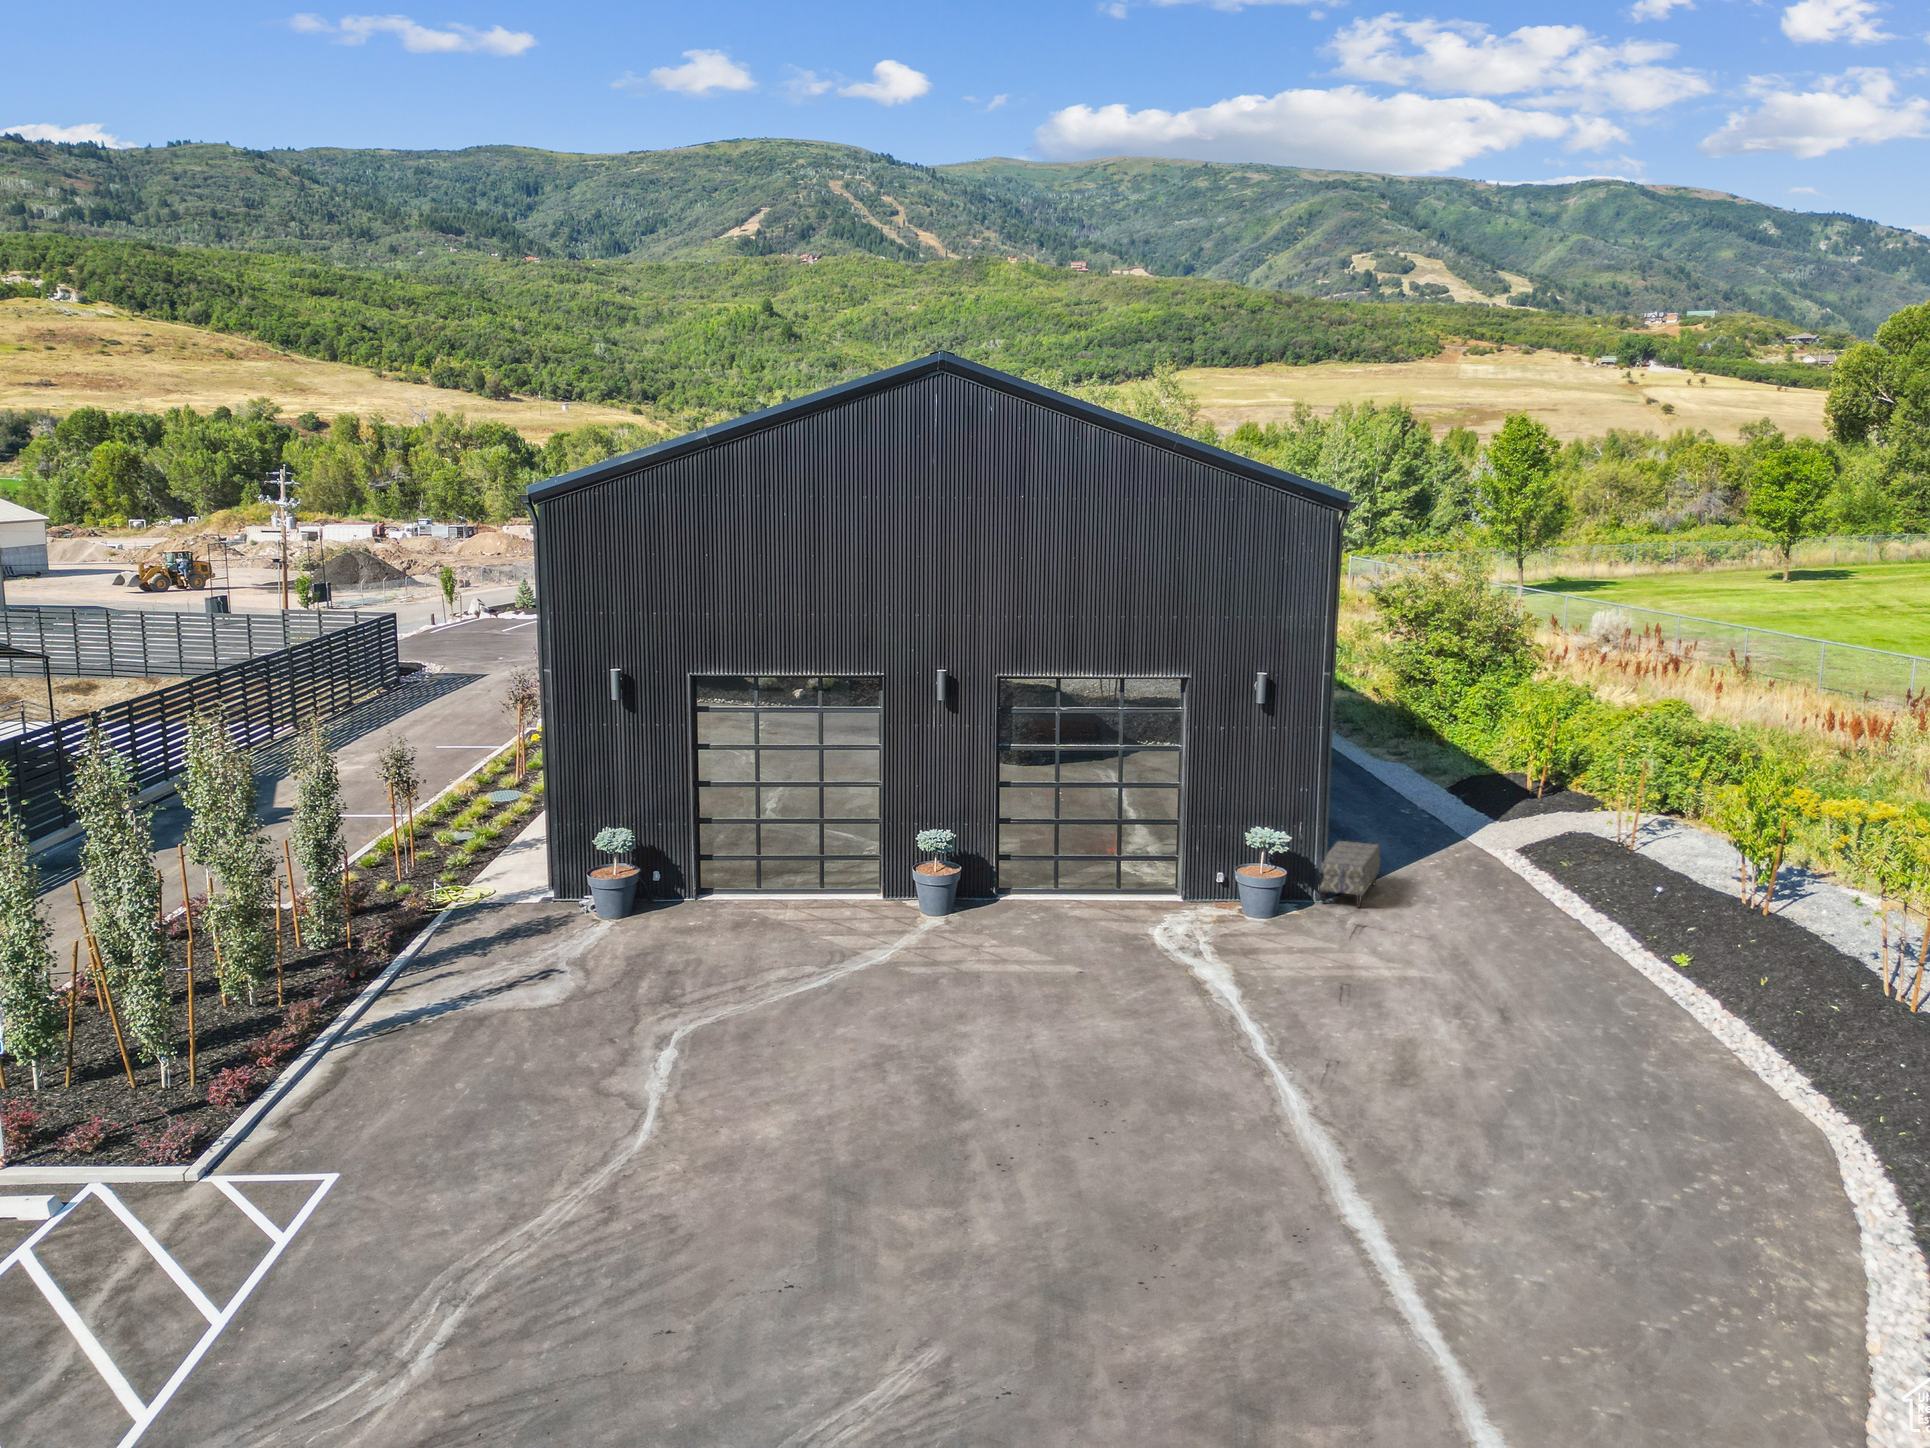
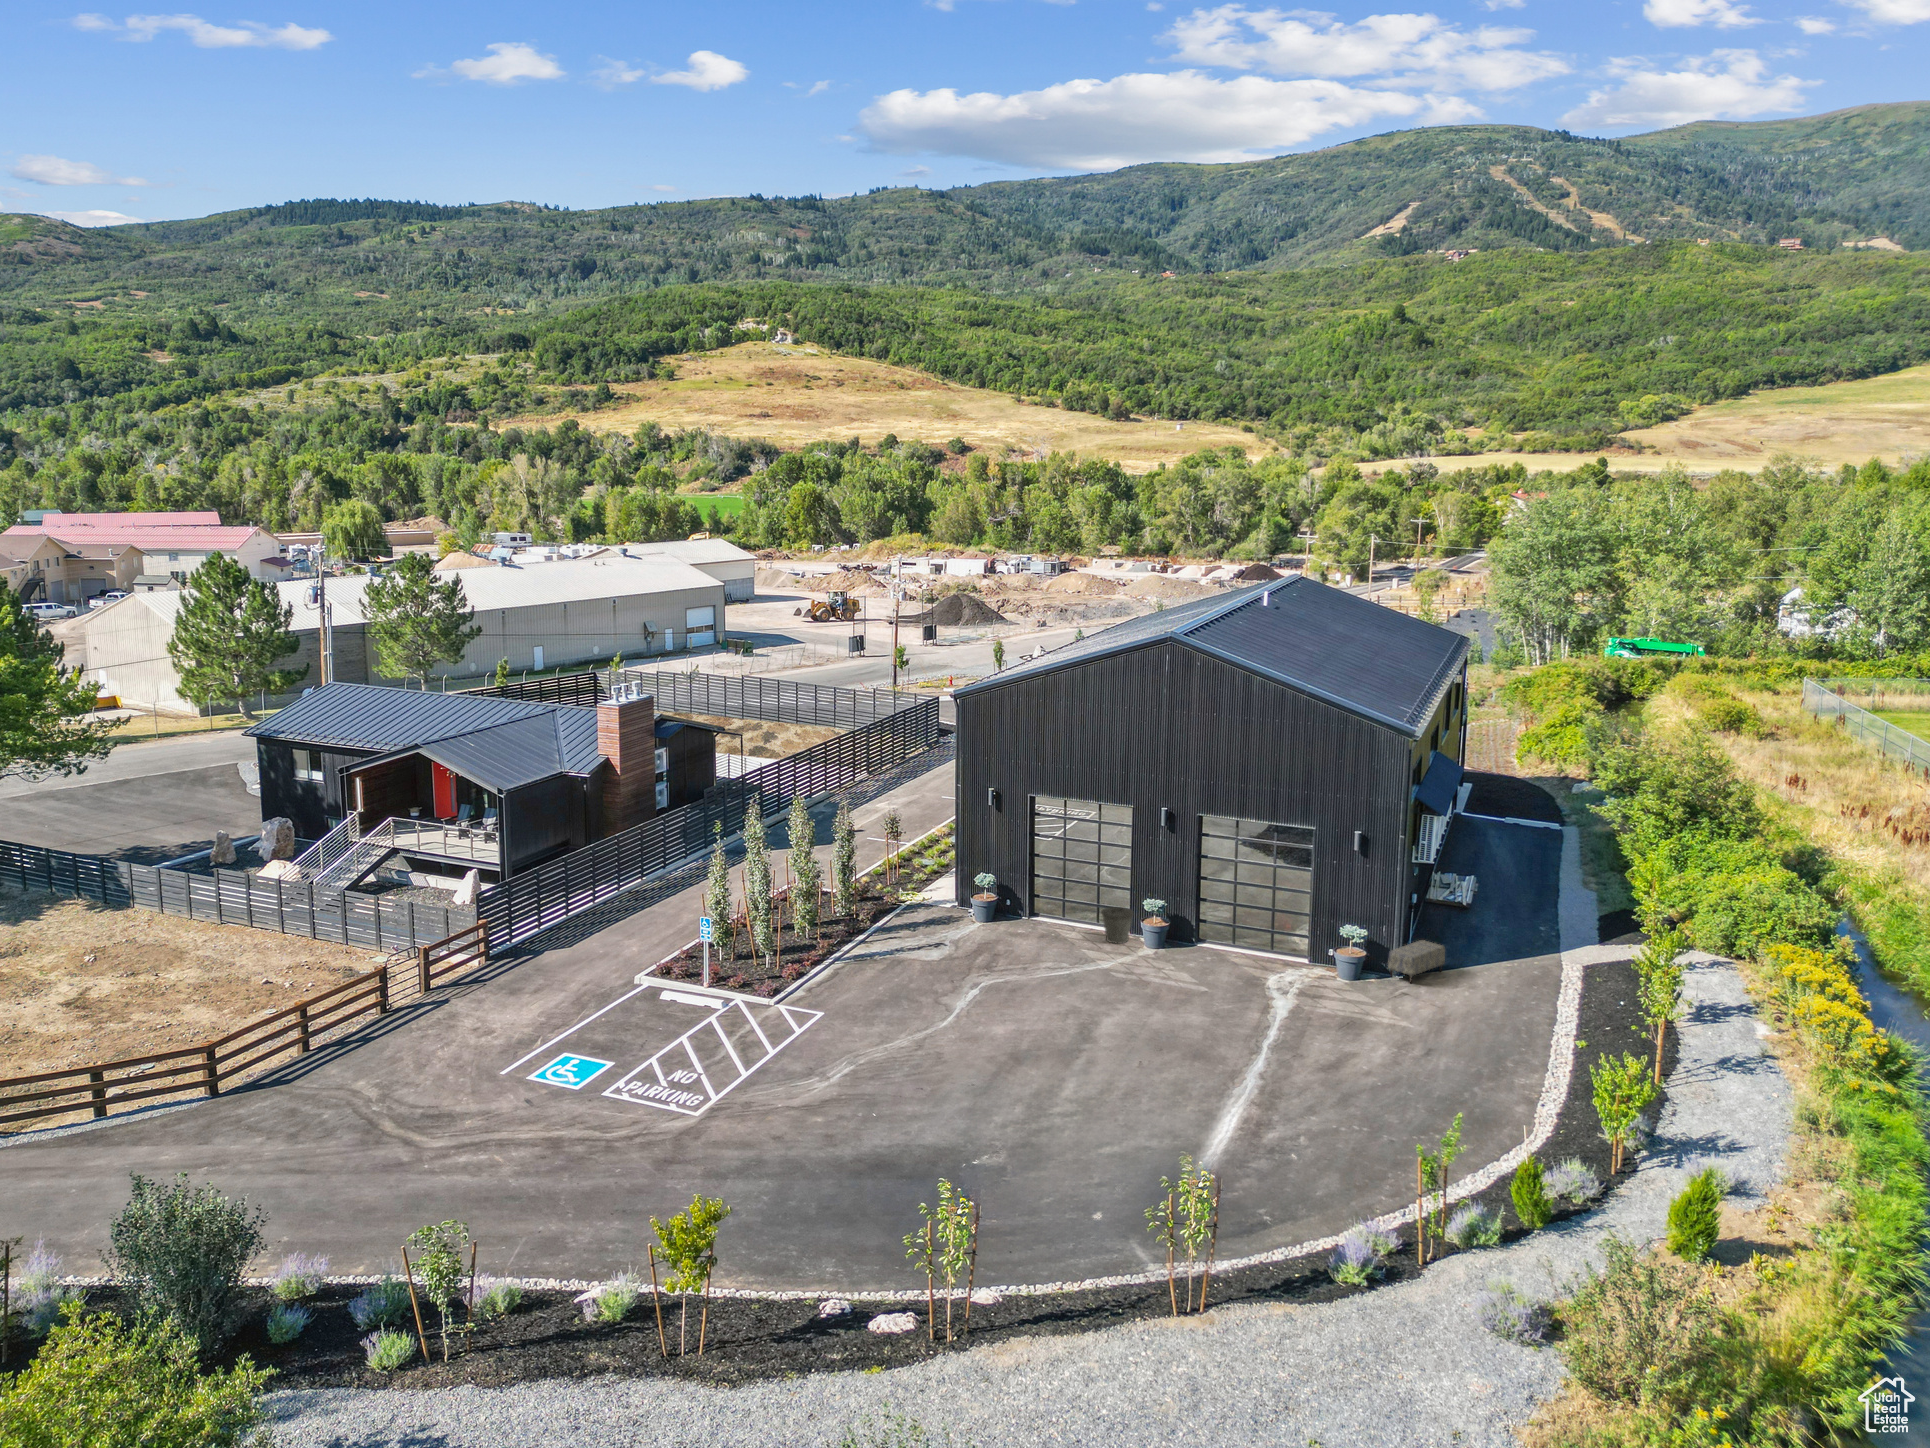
trash can: none [838,854,895,920] -> present [1101,907,1134,944]

